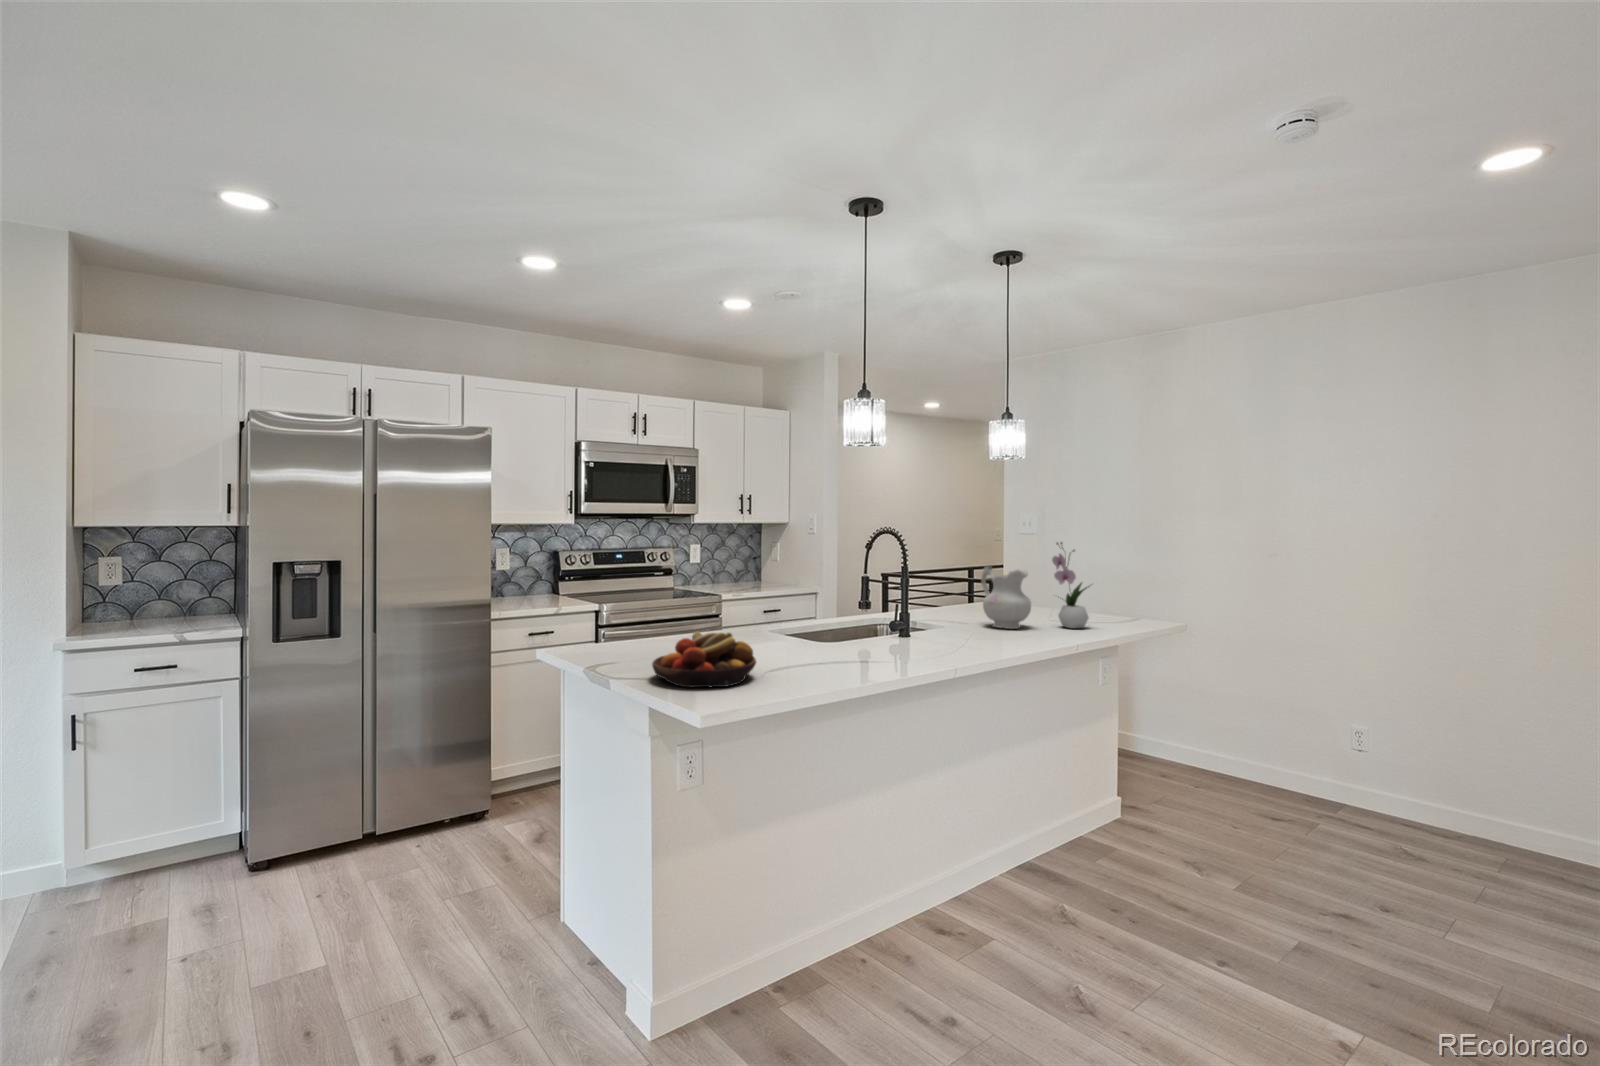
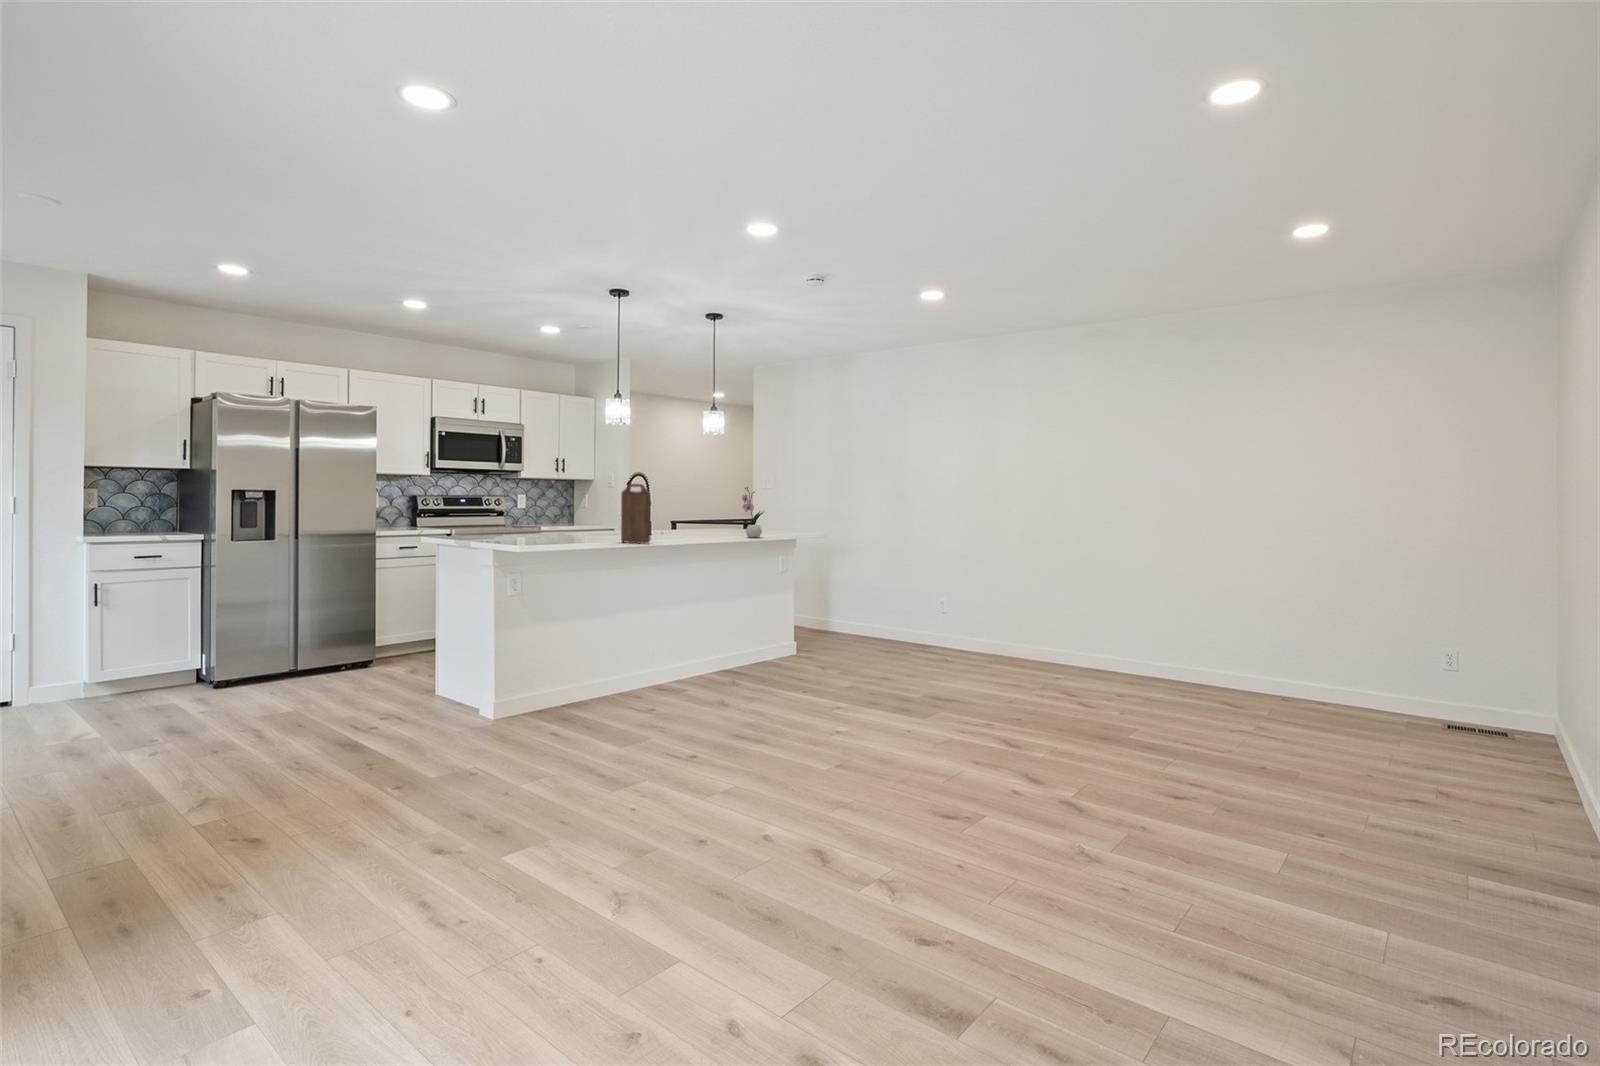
cutting board: none [870,548,927,659] -> present [621,484,650,543]
ceramic pitcher: present [981,566,1031,629] -> none [701,501,729,538]
fruit bowl: present [652,631,756,687] -> none [495,523,552,548]

